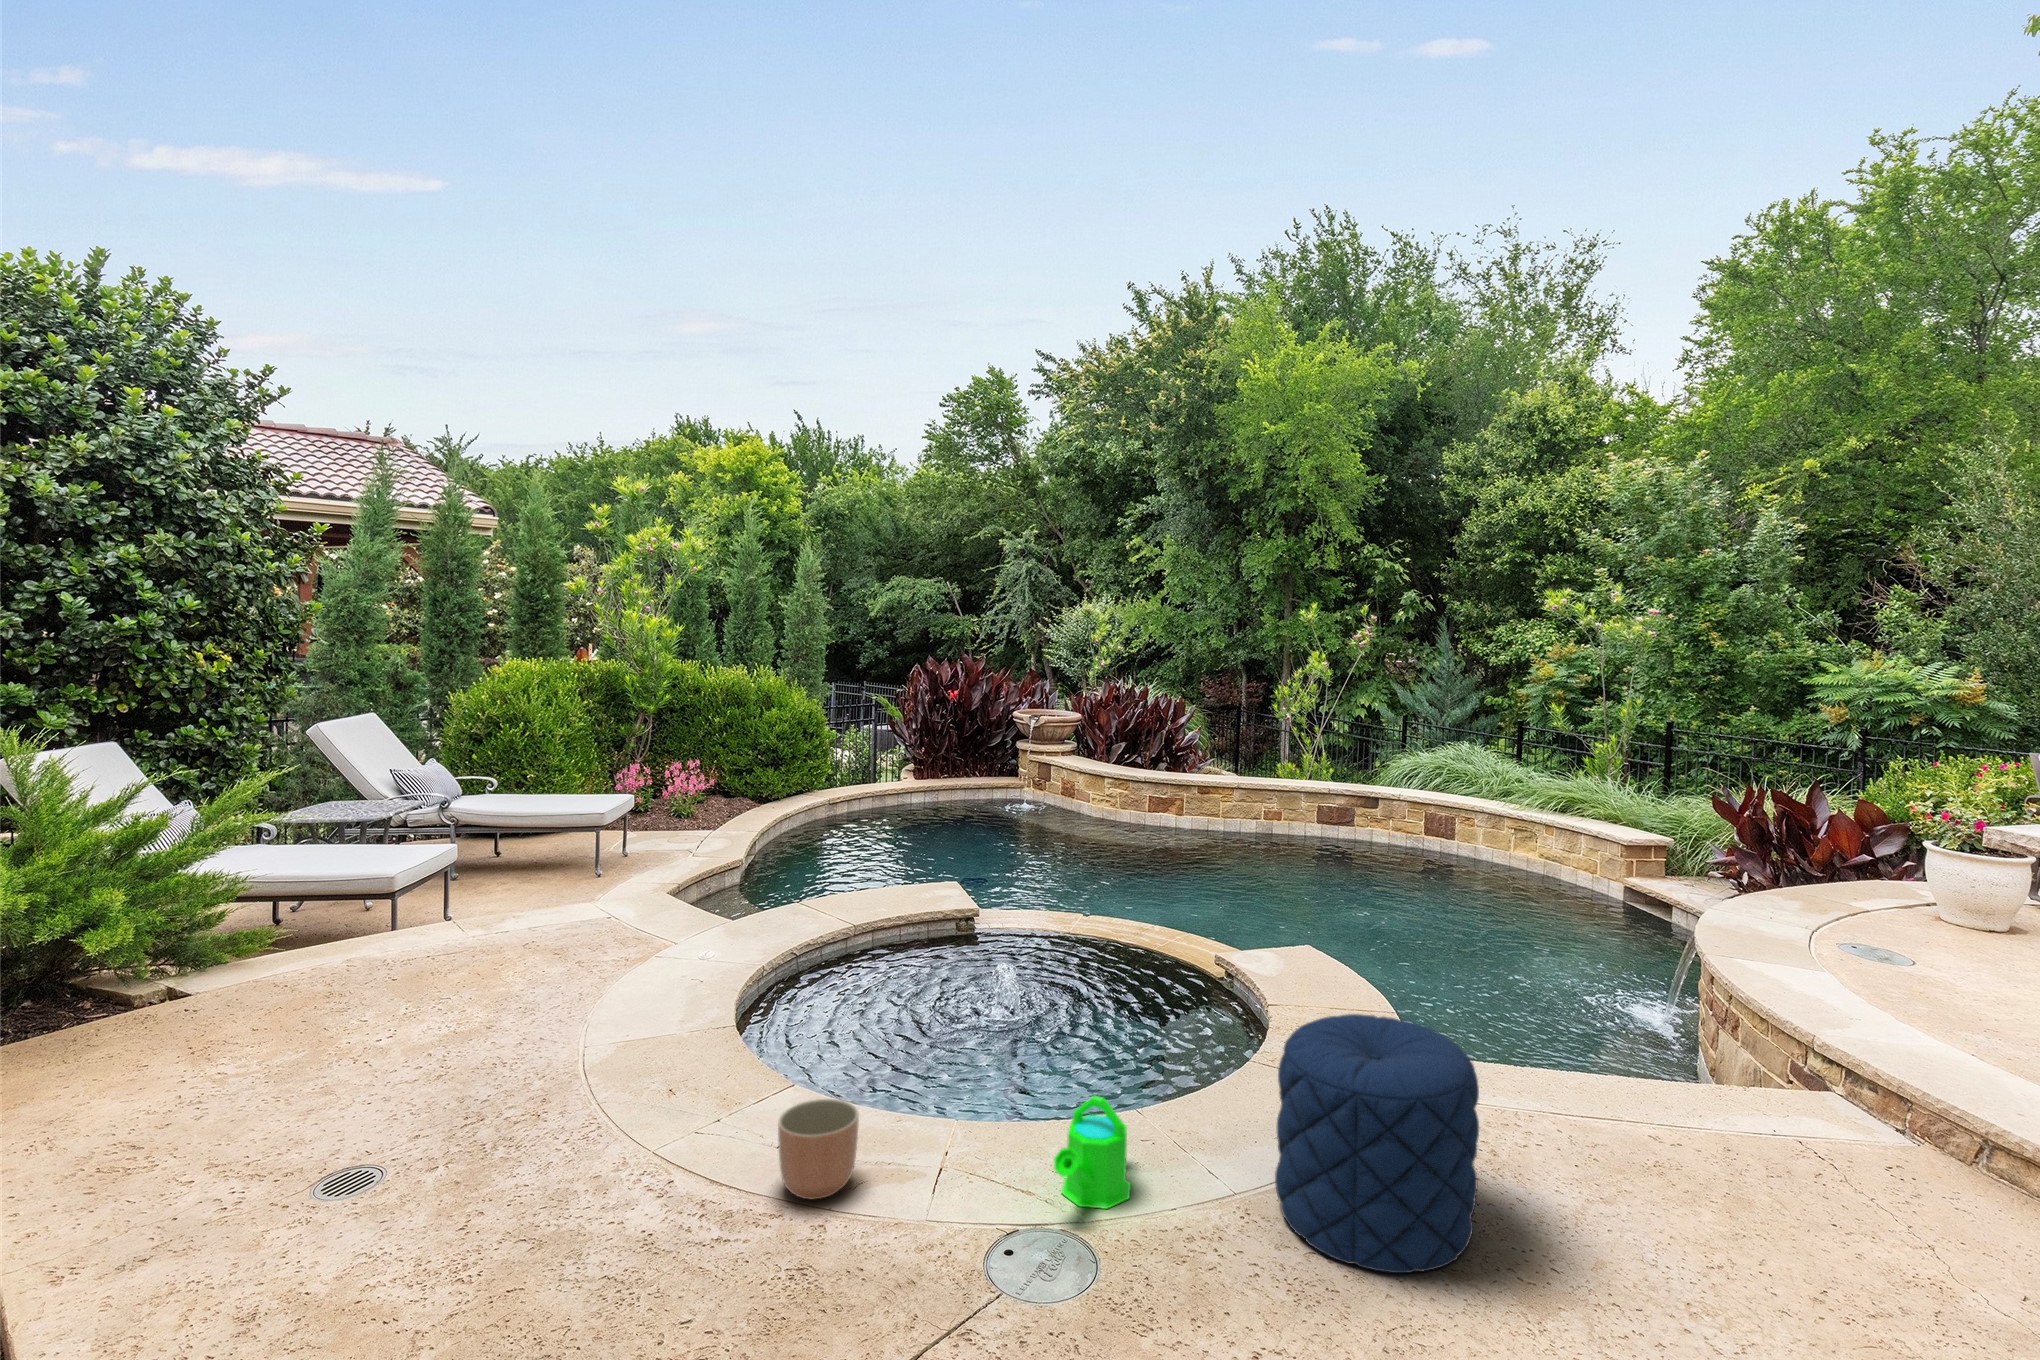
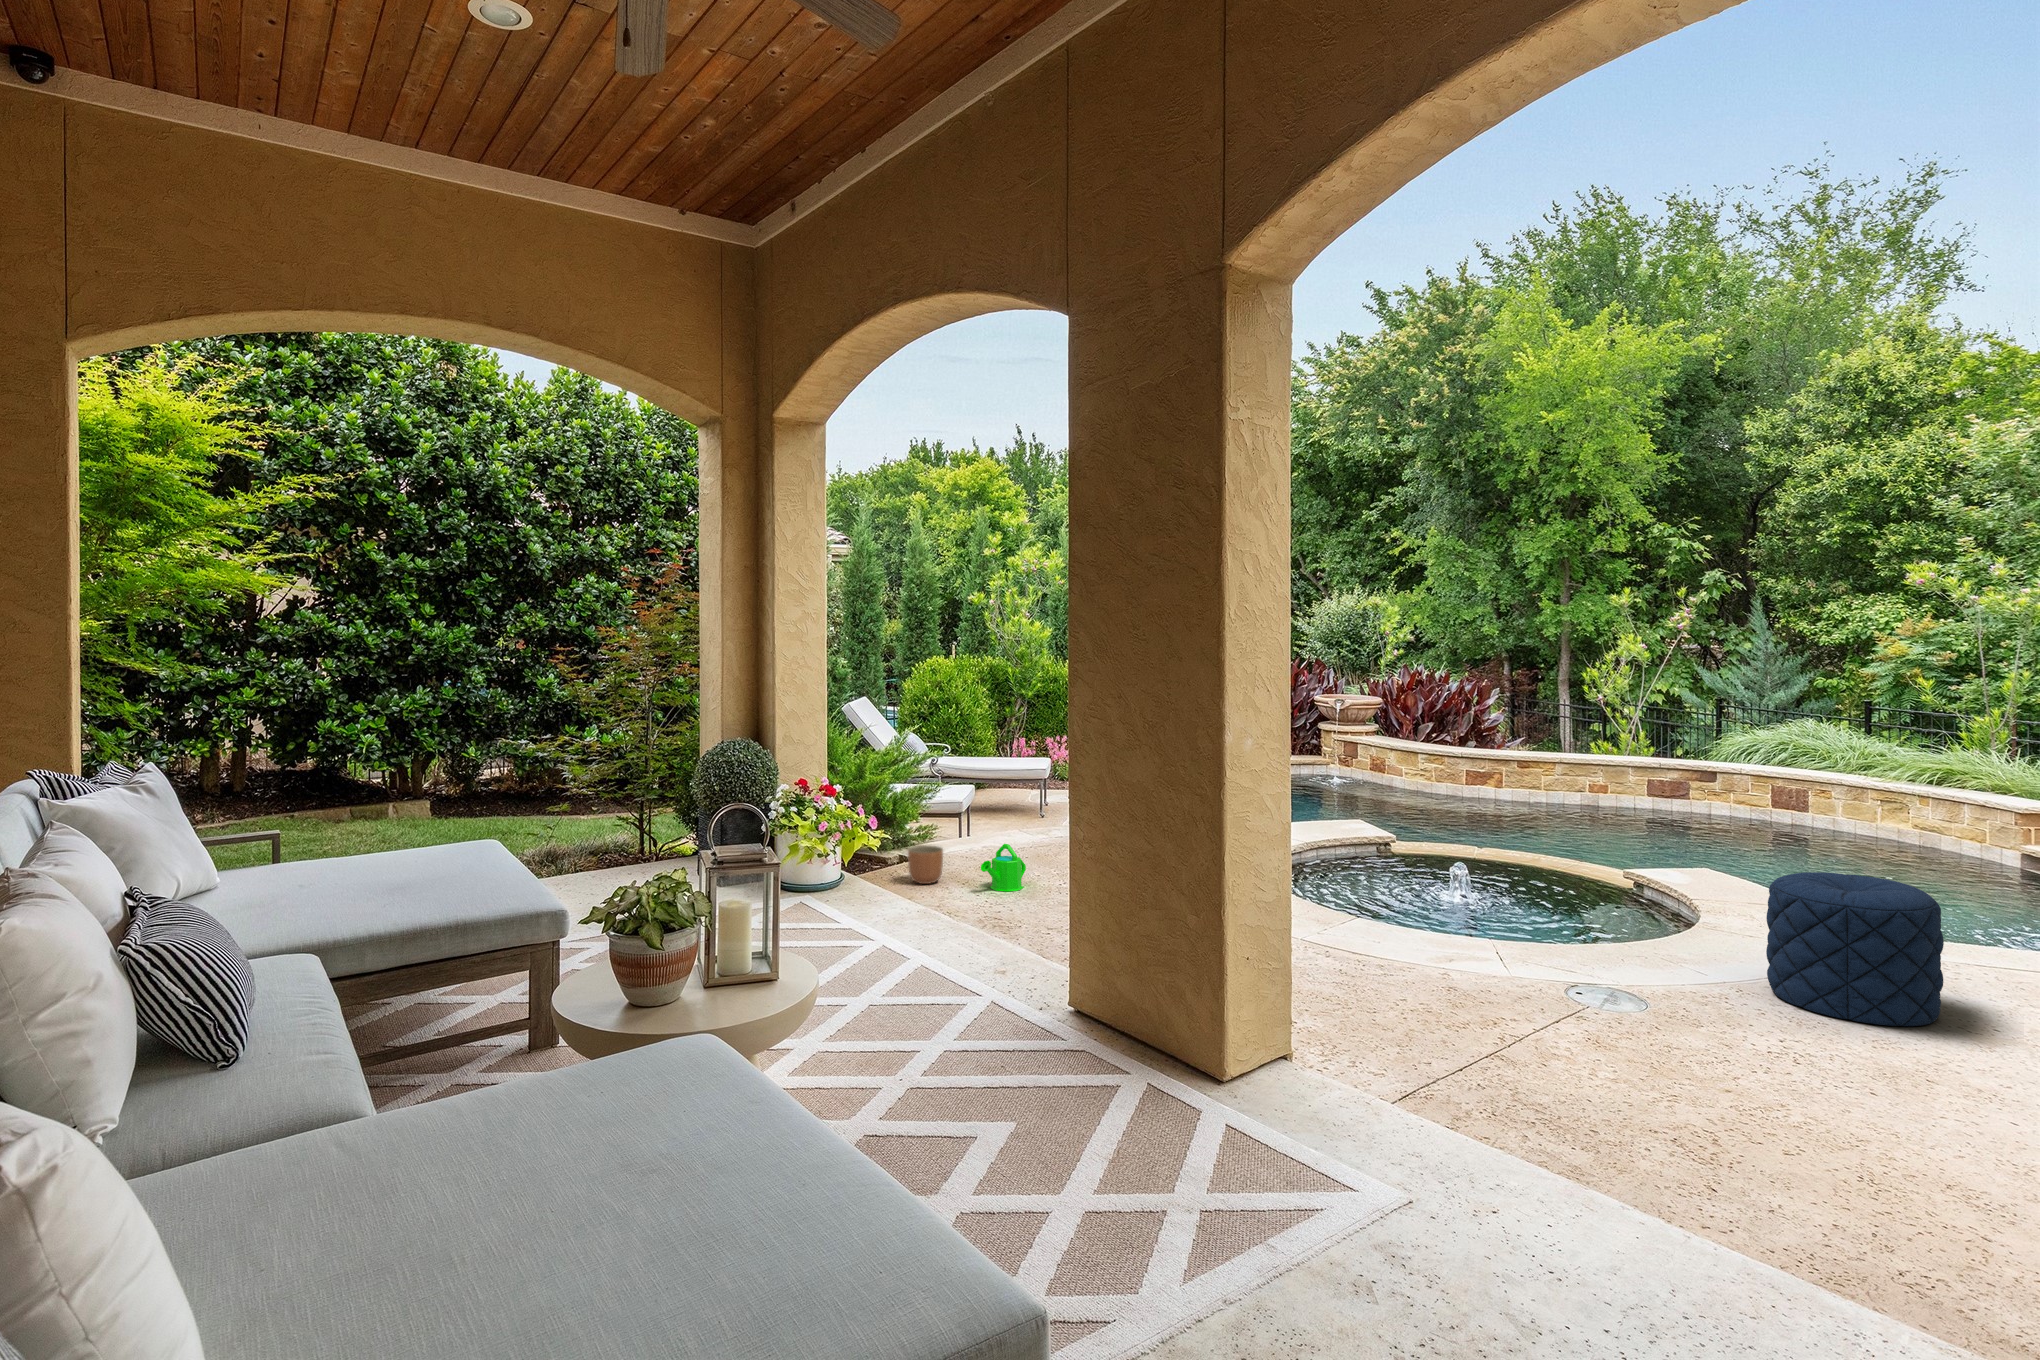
watering can: present [1054,1096,1131,1209] -> present [981,844,1026,892]
planter: present [778,1099,859,1199] -> present [908,846,943,884]

